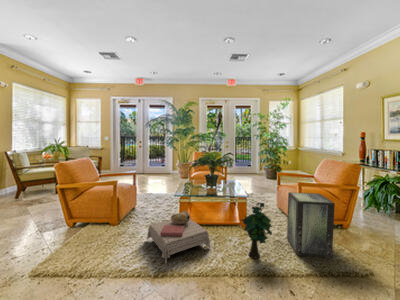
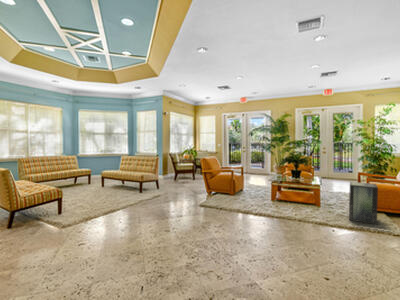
decorative plant: present [241,202,272,258] -> none [308,183,331,217]
ottoman: present [147,211,210,264] -> none [252,189,290,211]

